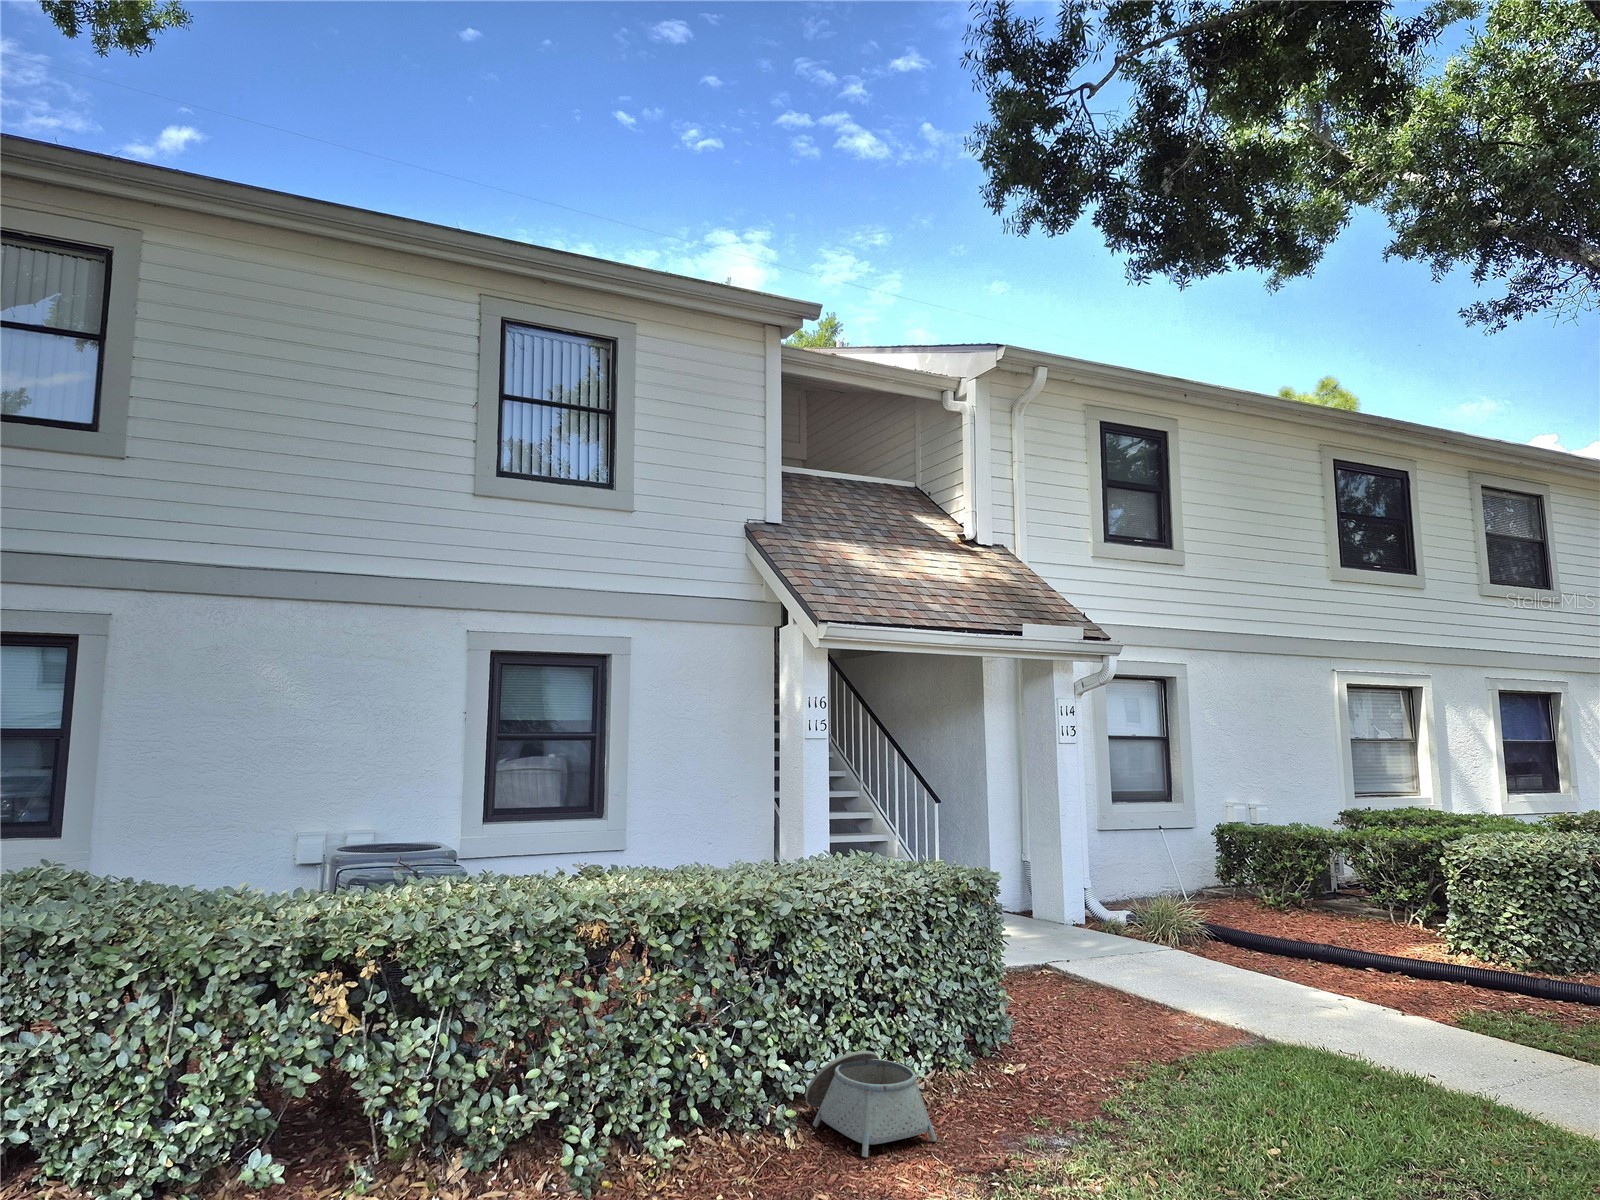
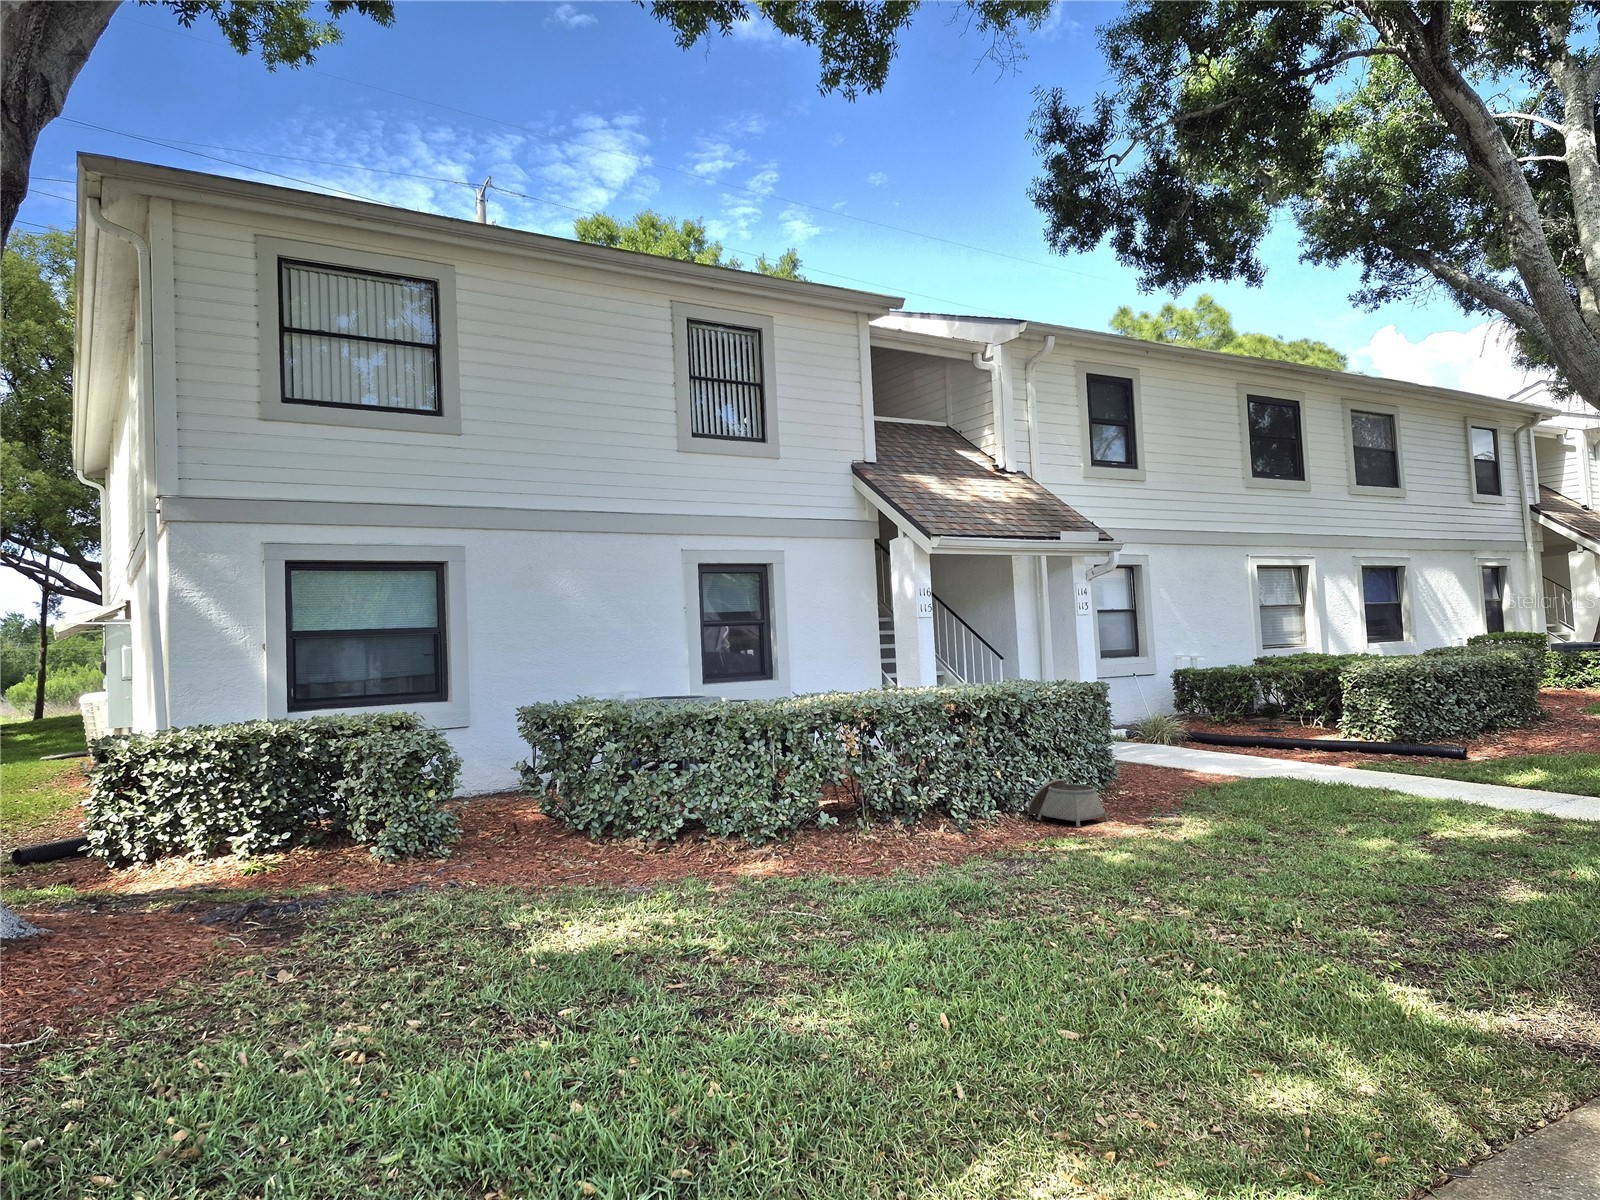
potted tree: none [1329,860,1371,926] -> present [1257,692,1283,732]

